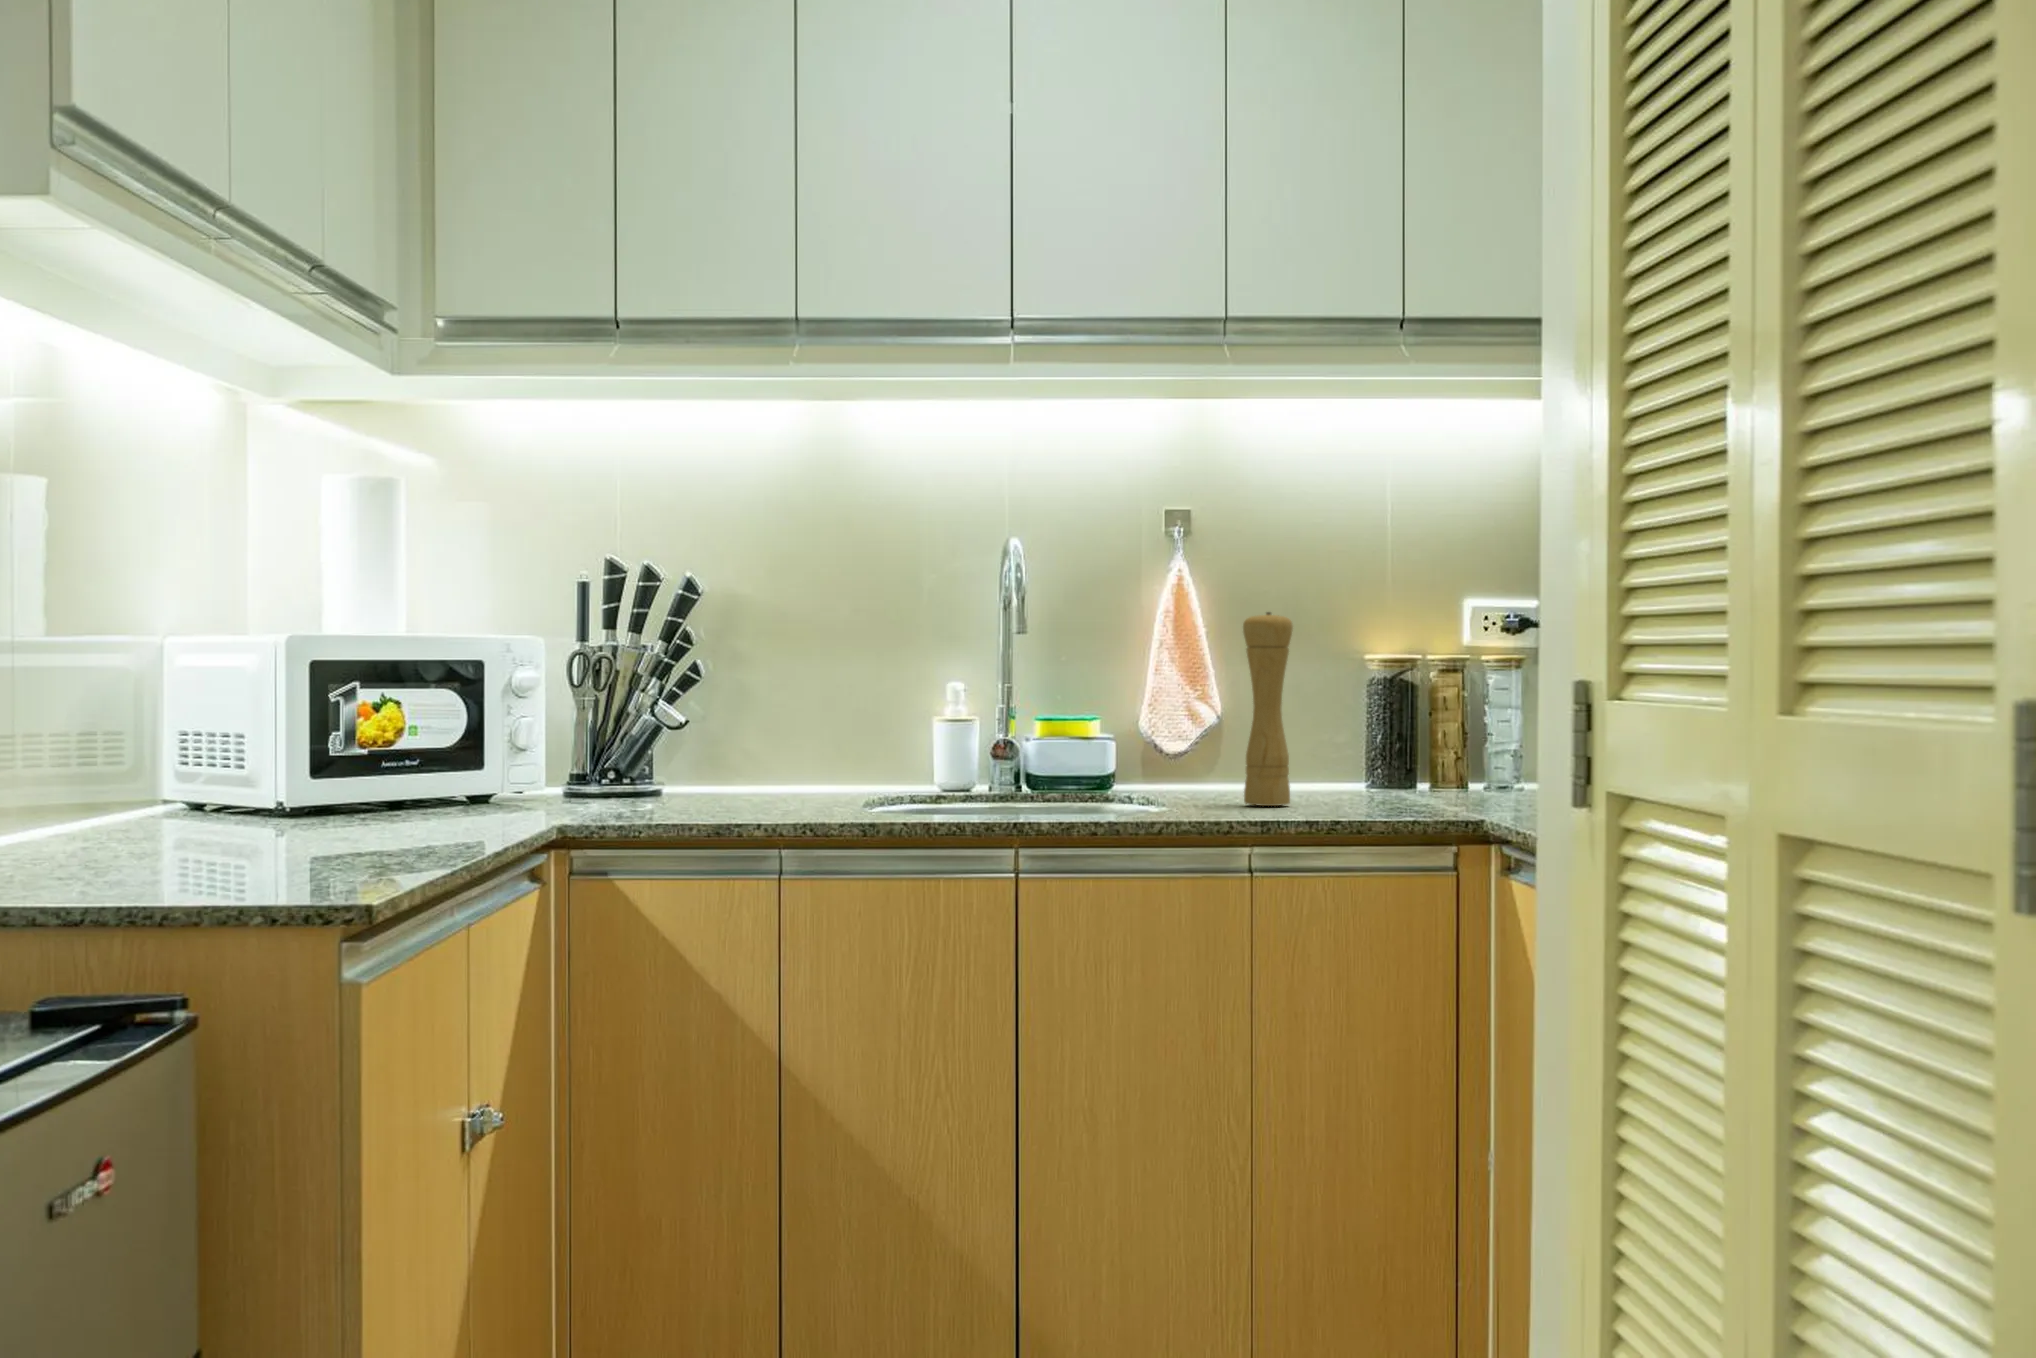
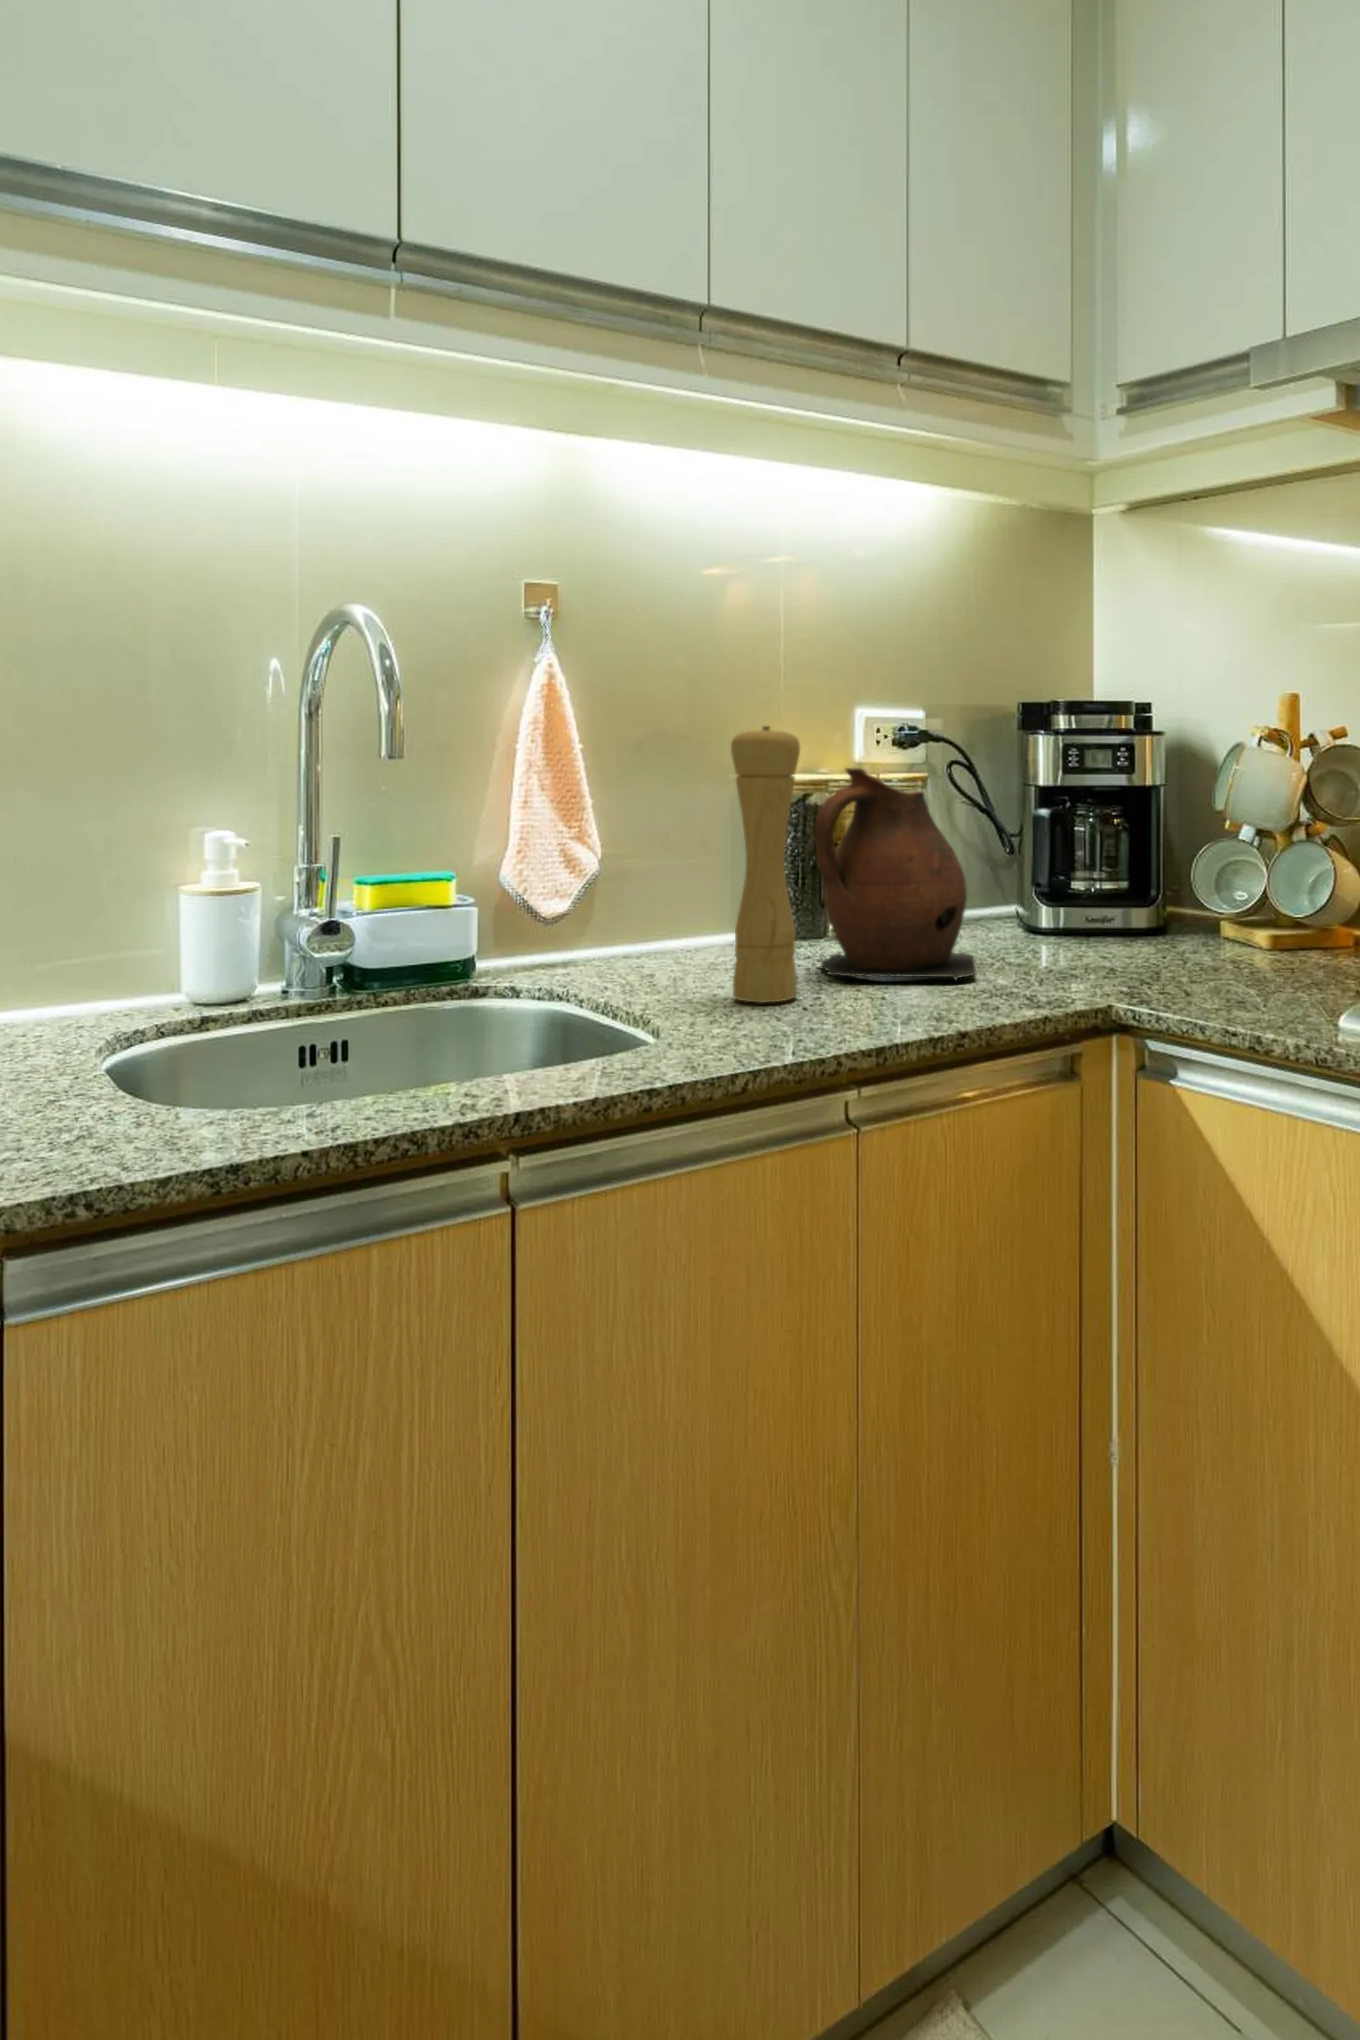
ceramic pitcher: none [1333,644,1485,806] -> present [815,768,976,981]

